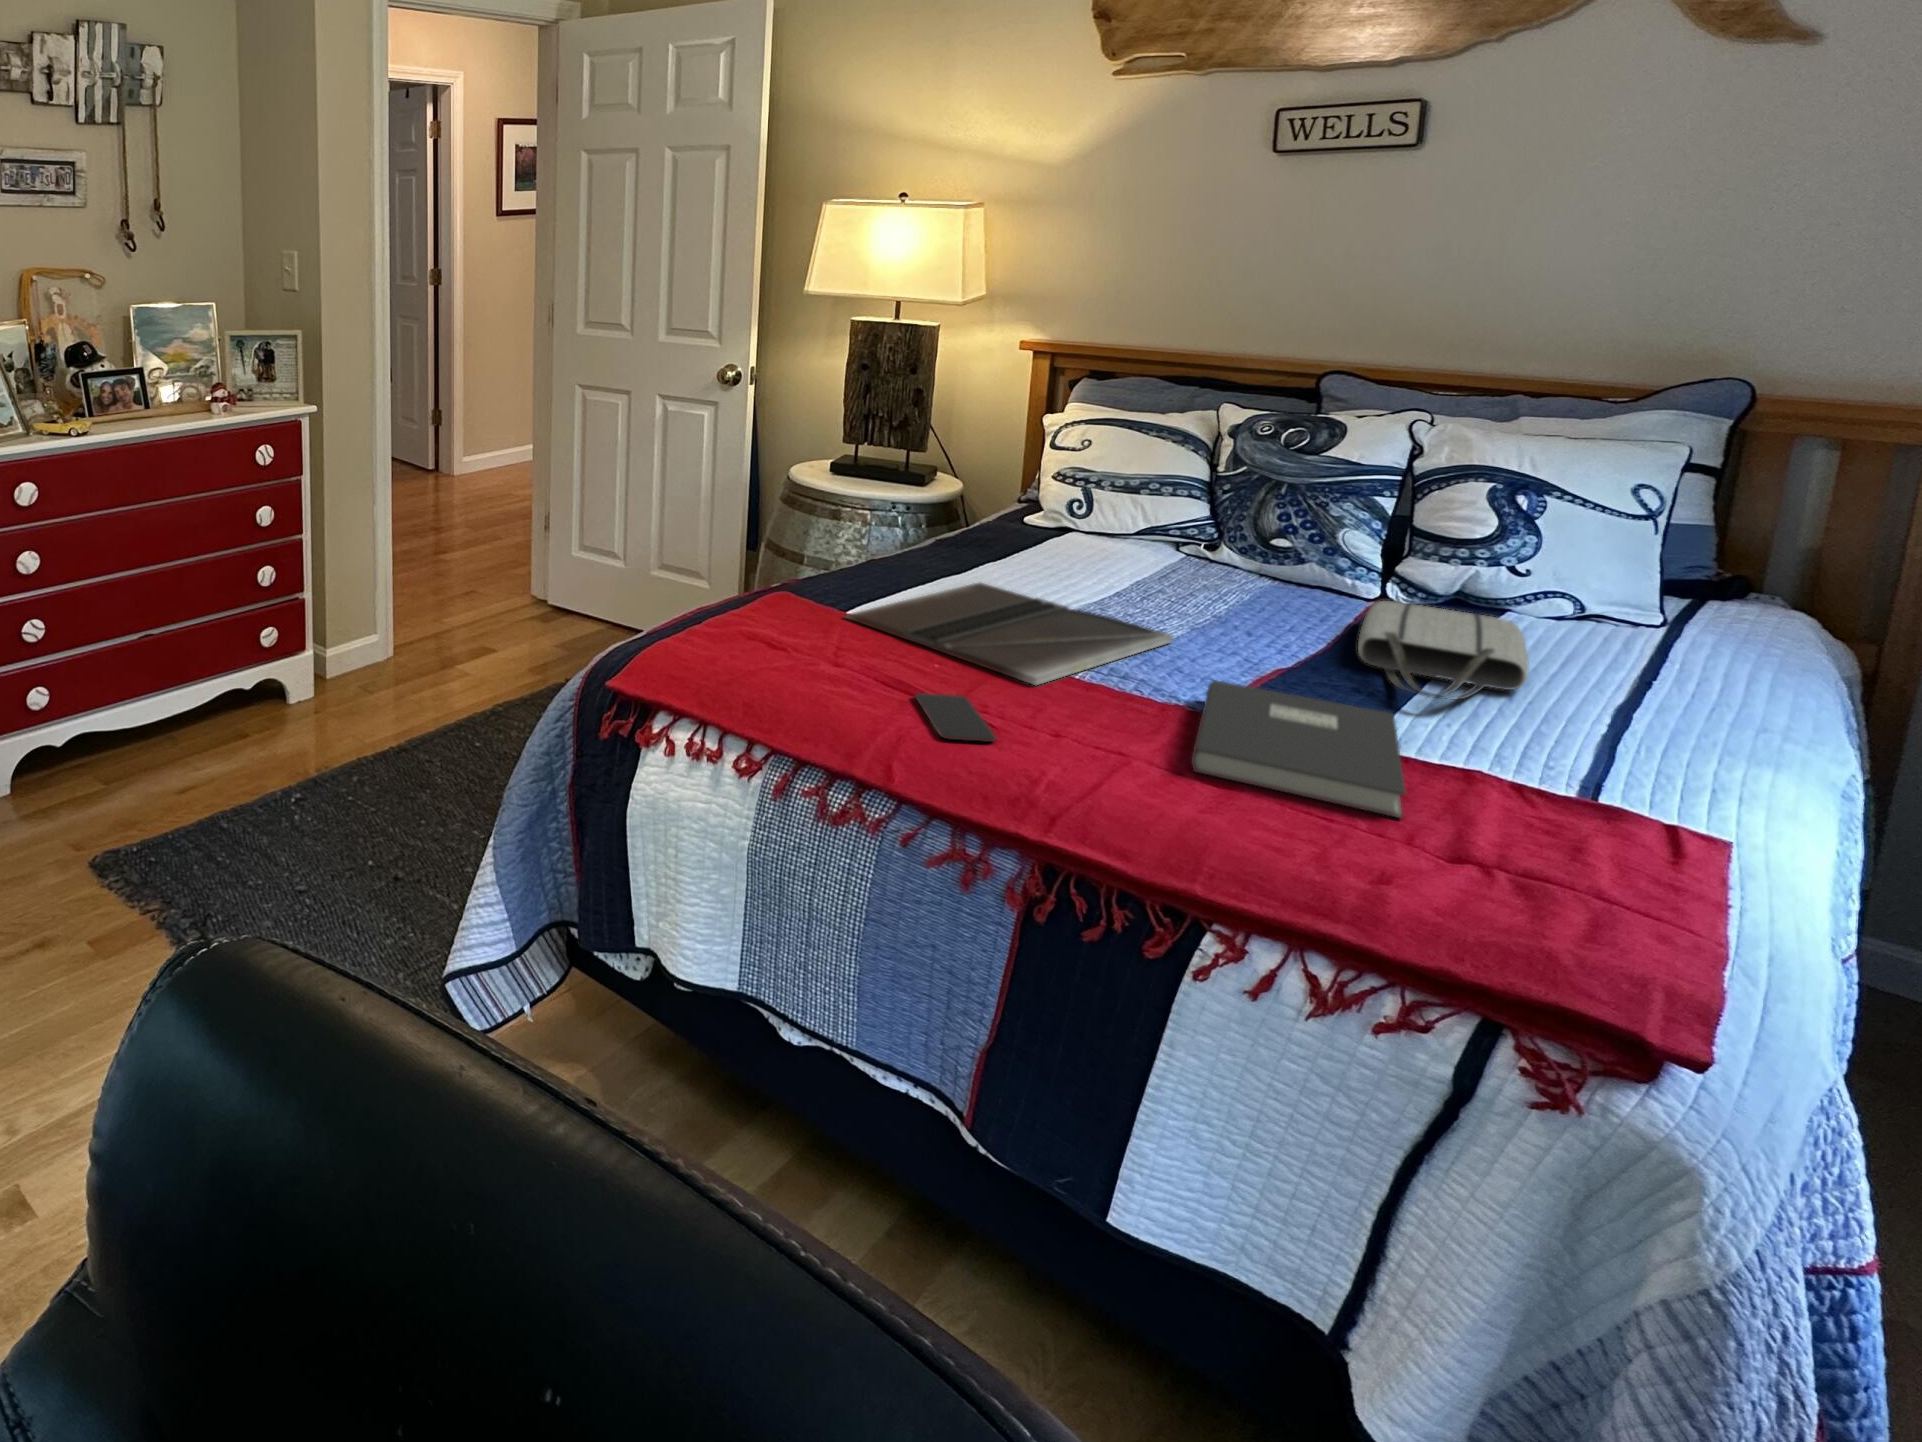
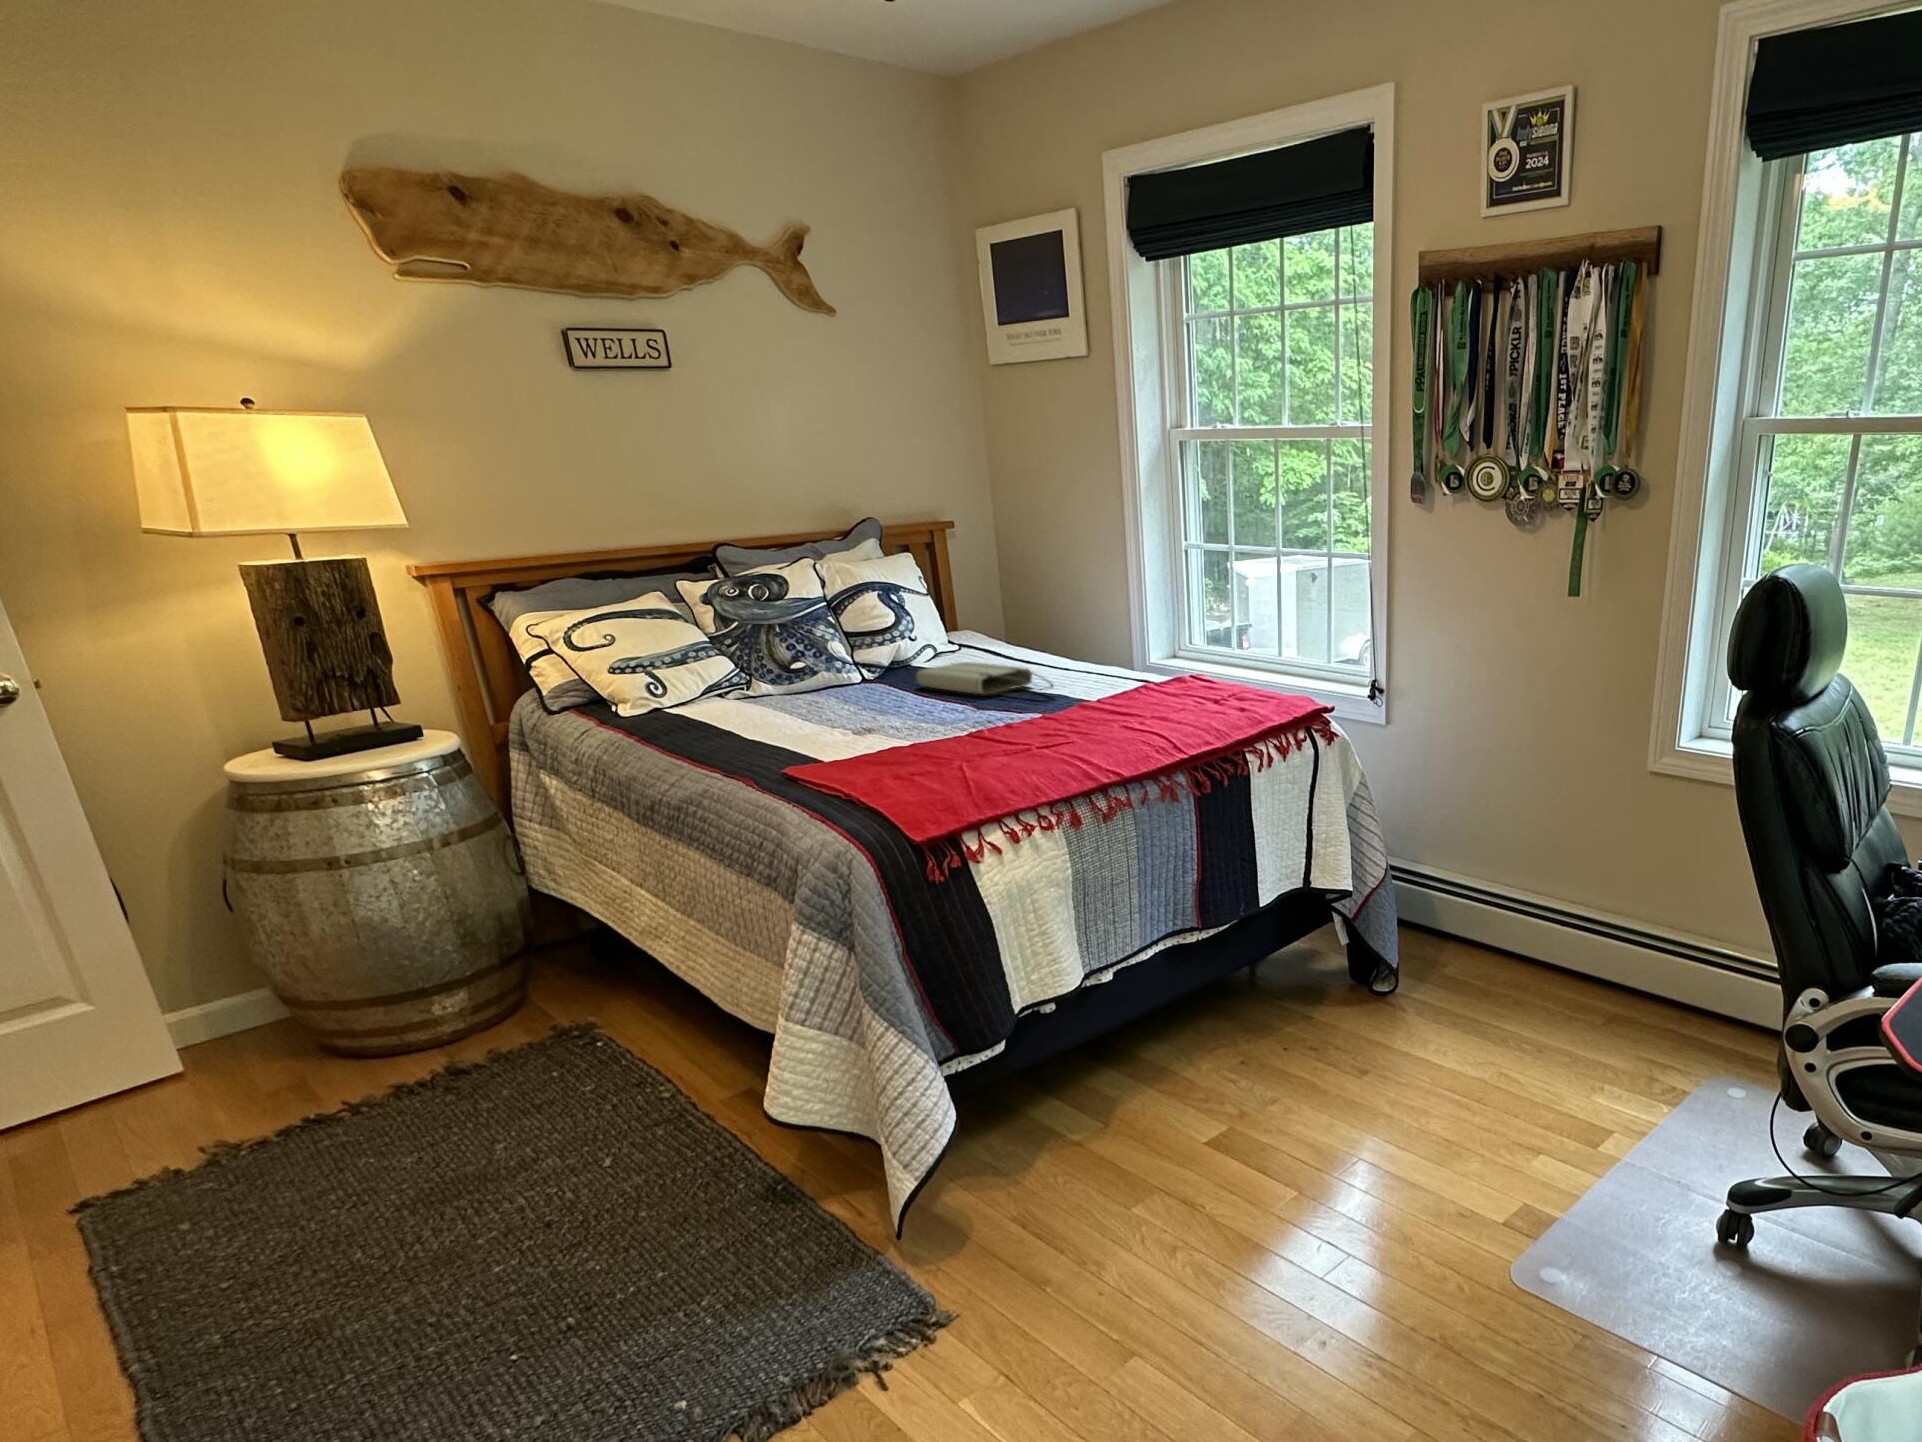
laptop: present [846,583,1173,685] -> none [782,710,996,764]
book: present [1191,680,1406,818] -> none [1025,692,1173,731]
smartphone: present [915,693,996,742] -> none [1007,750,1084,759]

